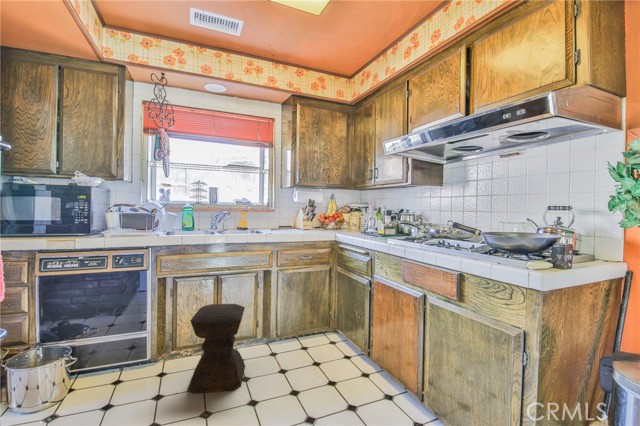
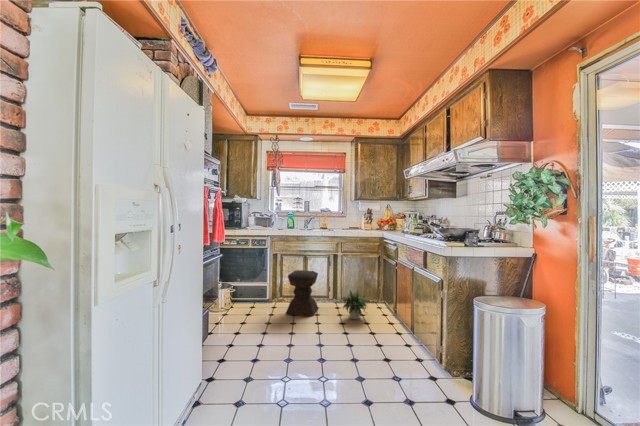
potted plant: none [289,328,331,380] -> present [343,290,367,319]

